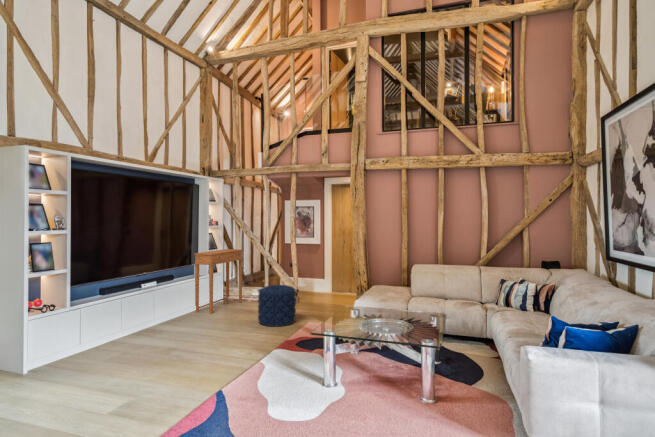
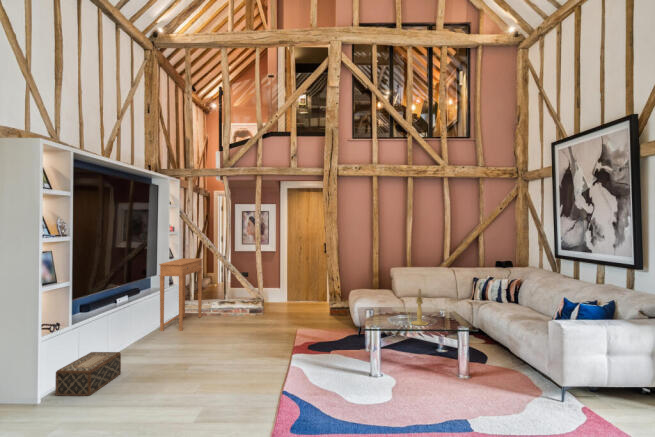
pouf: present [258,285,296,326] -> none [245,294,284,337]
candle holder: none [383,290,403,332] -> present [411,289,428,326]
woven basket: none [52,328,119,367] -> present [56,352,121,396]

